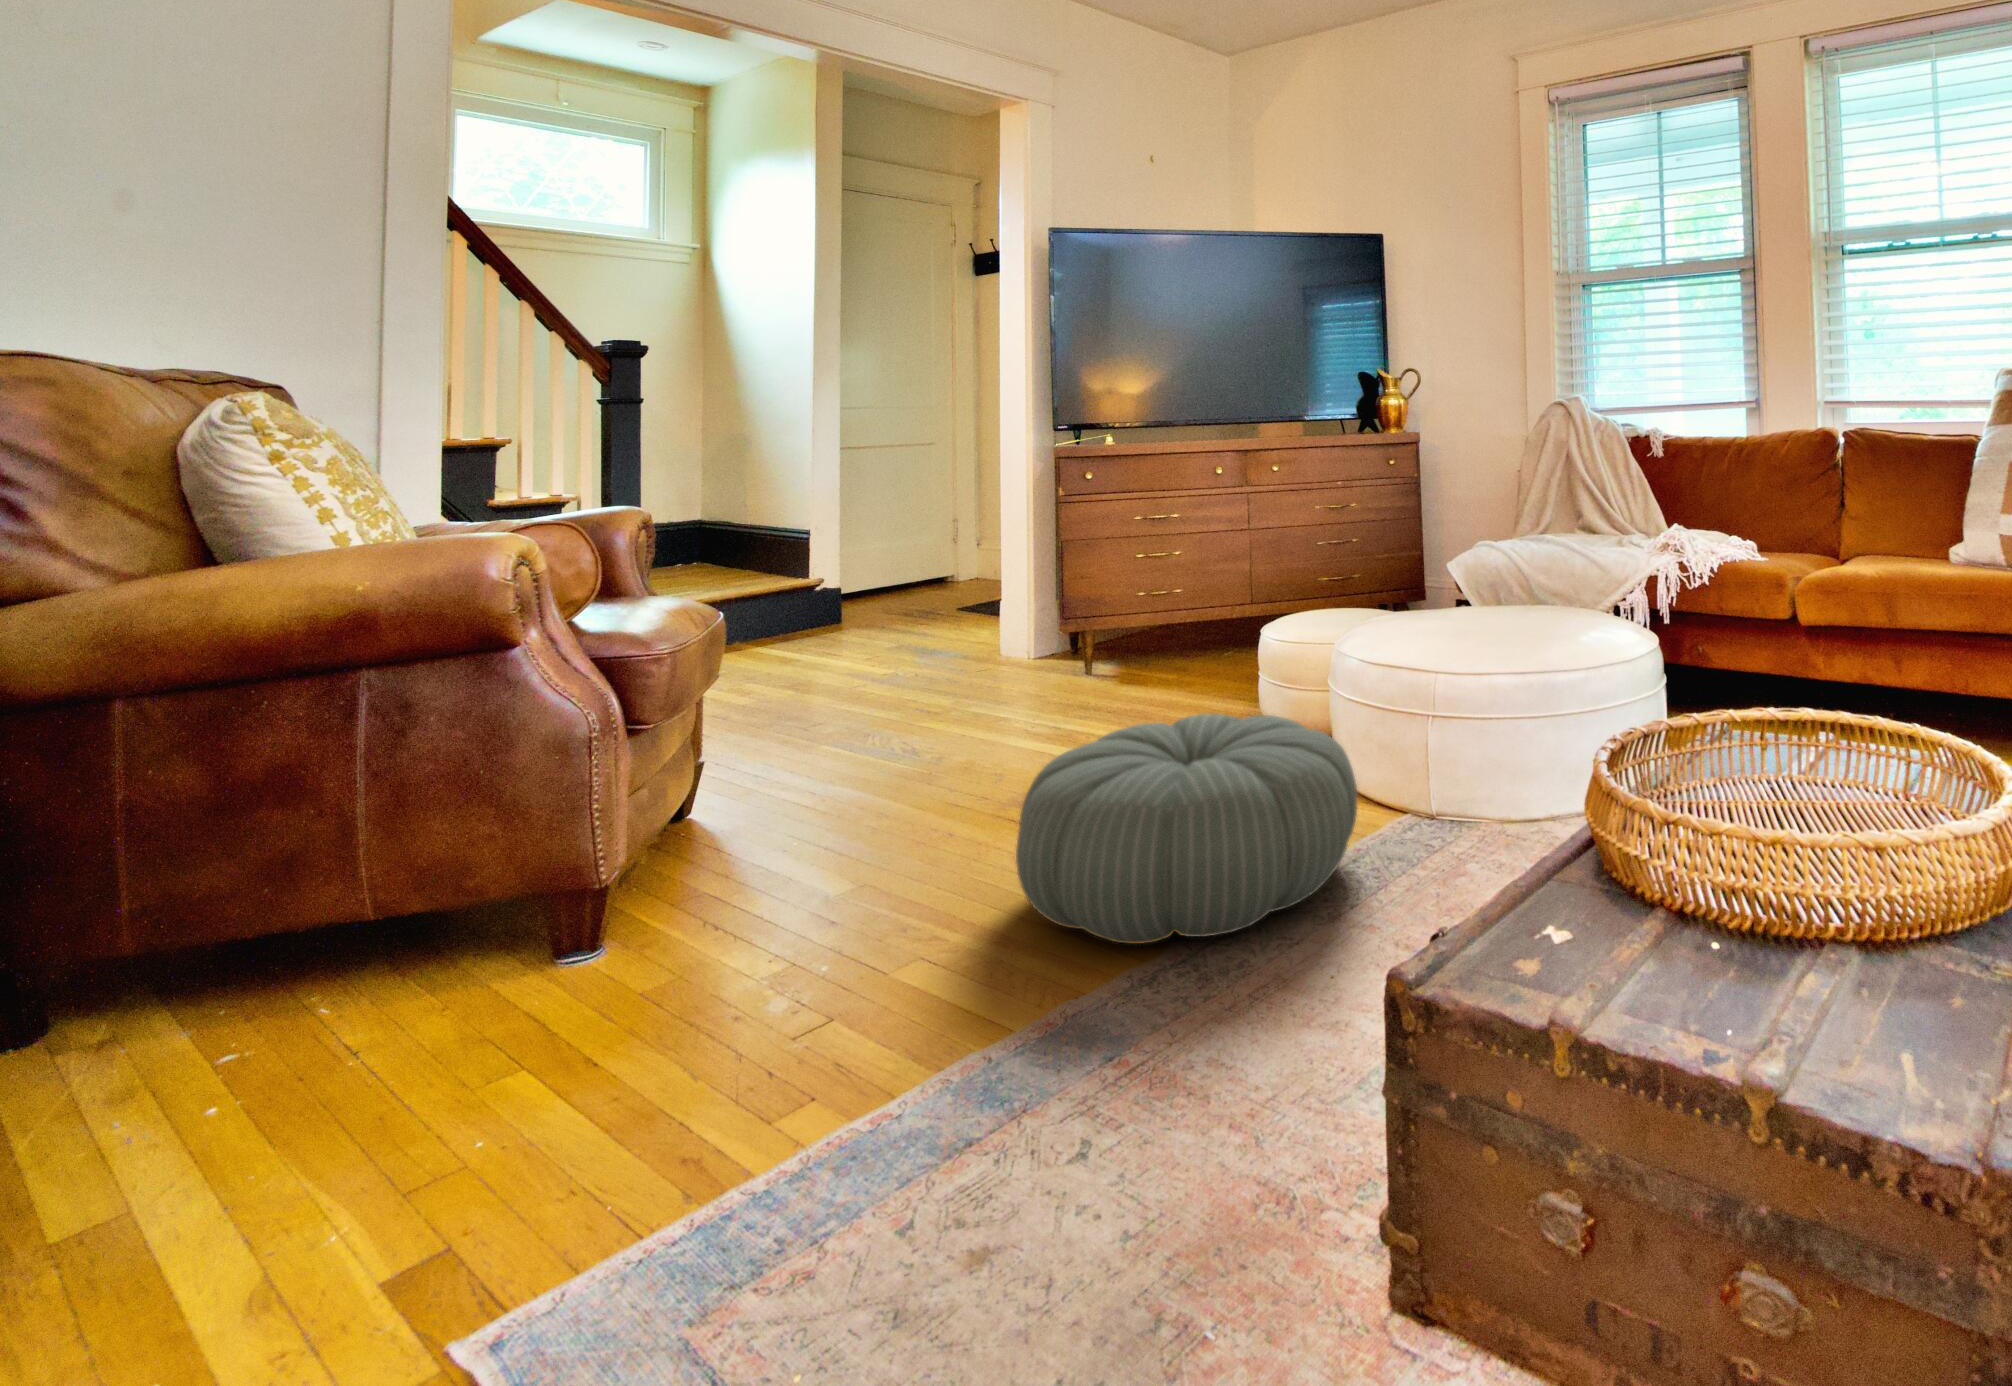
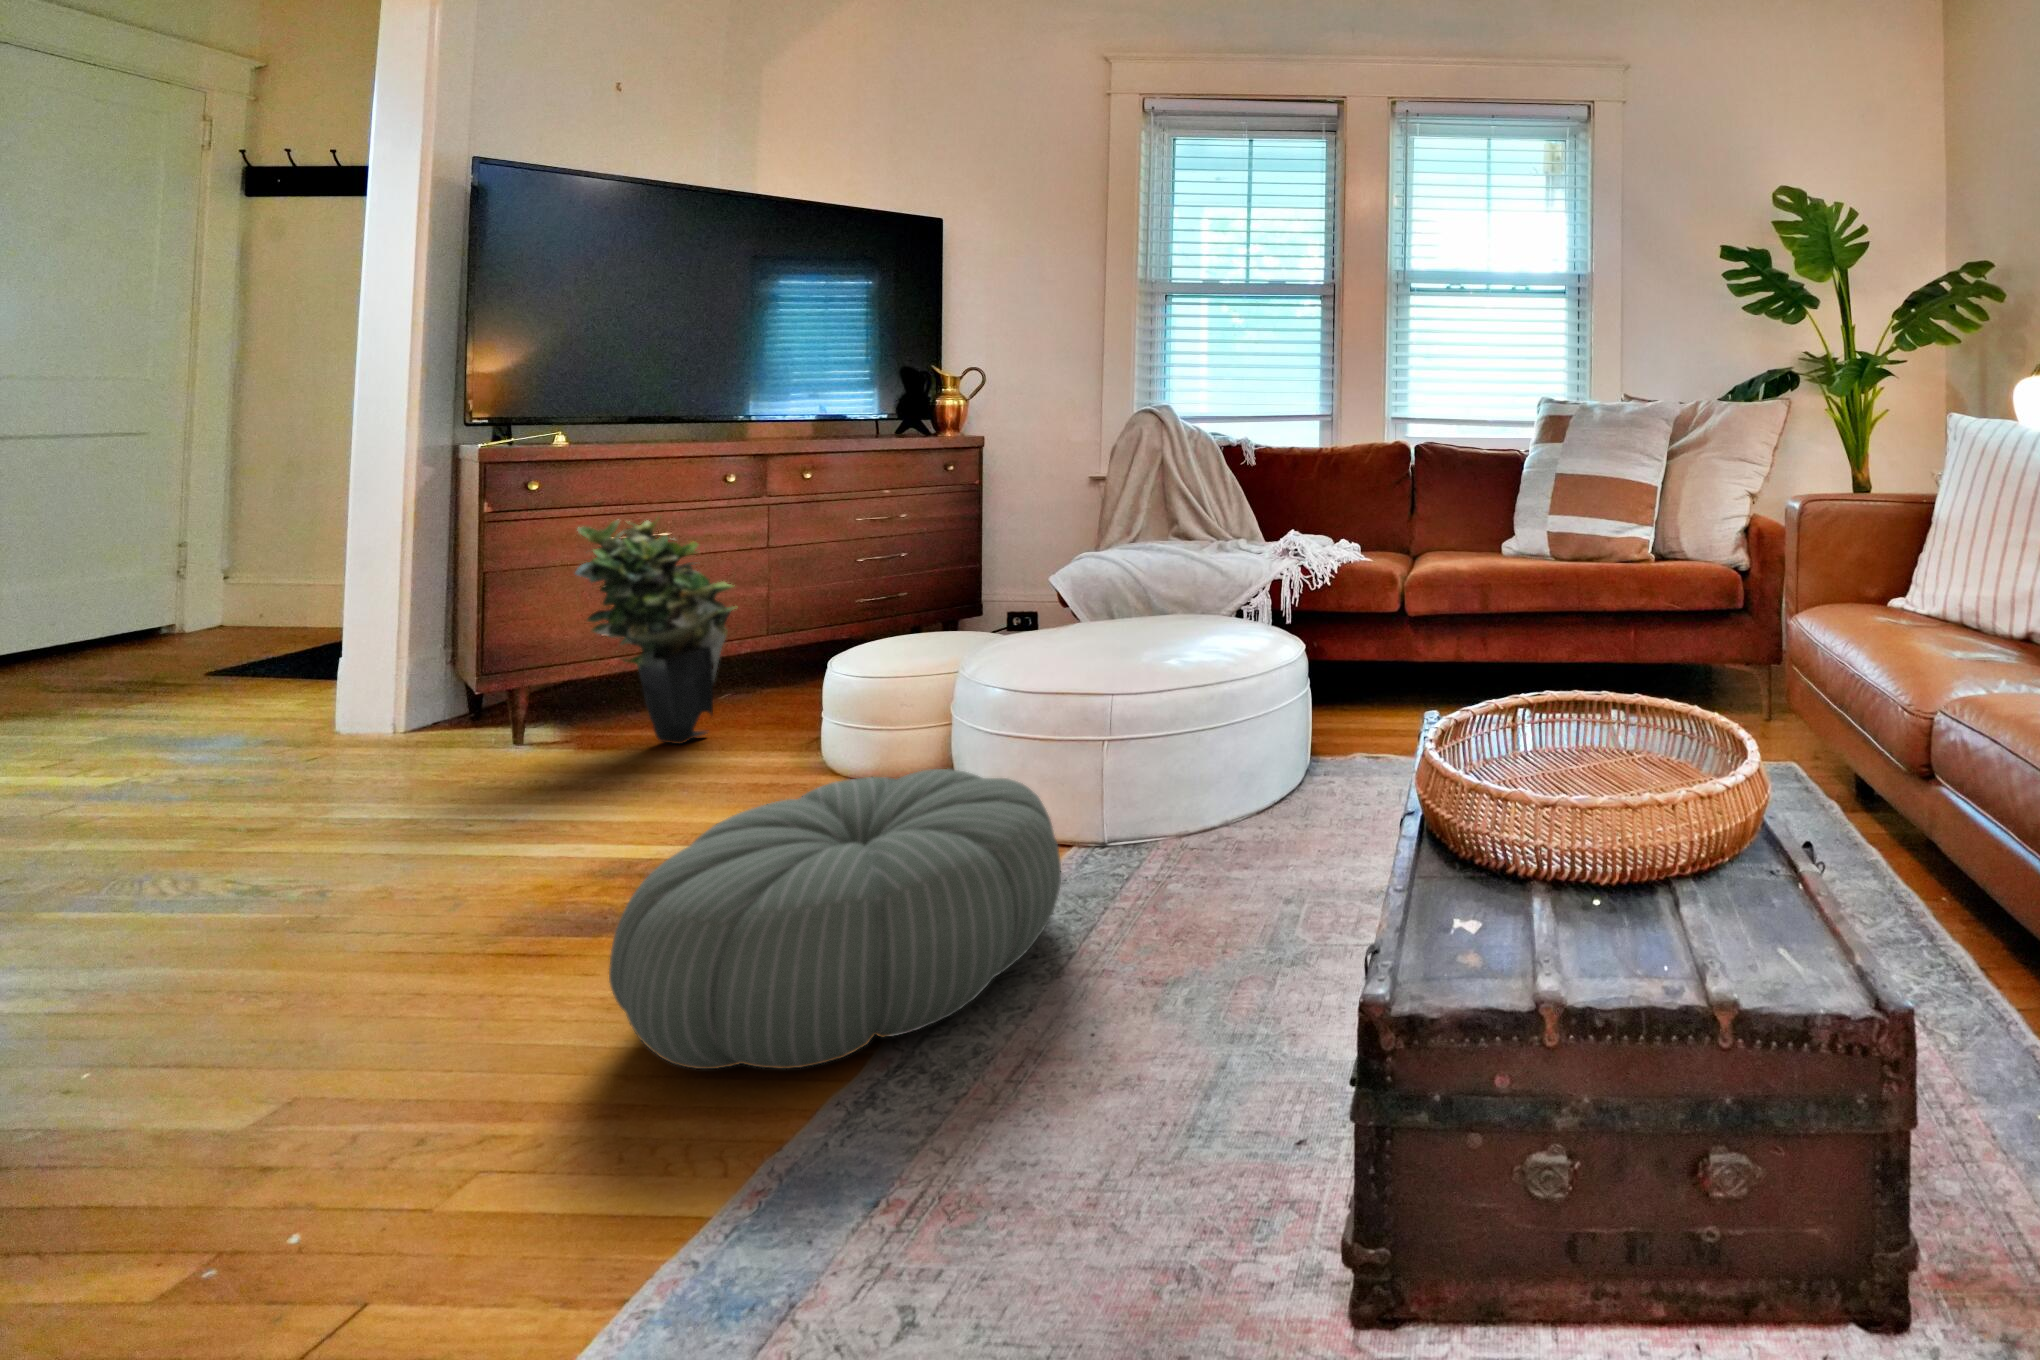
potted plant: none [1107,494,1218,685] -> present [575,517,737,744]

